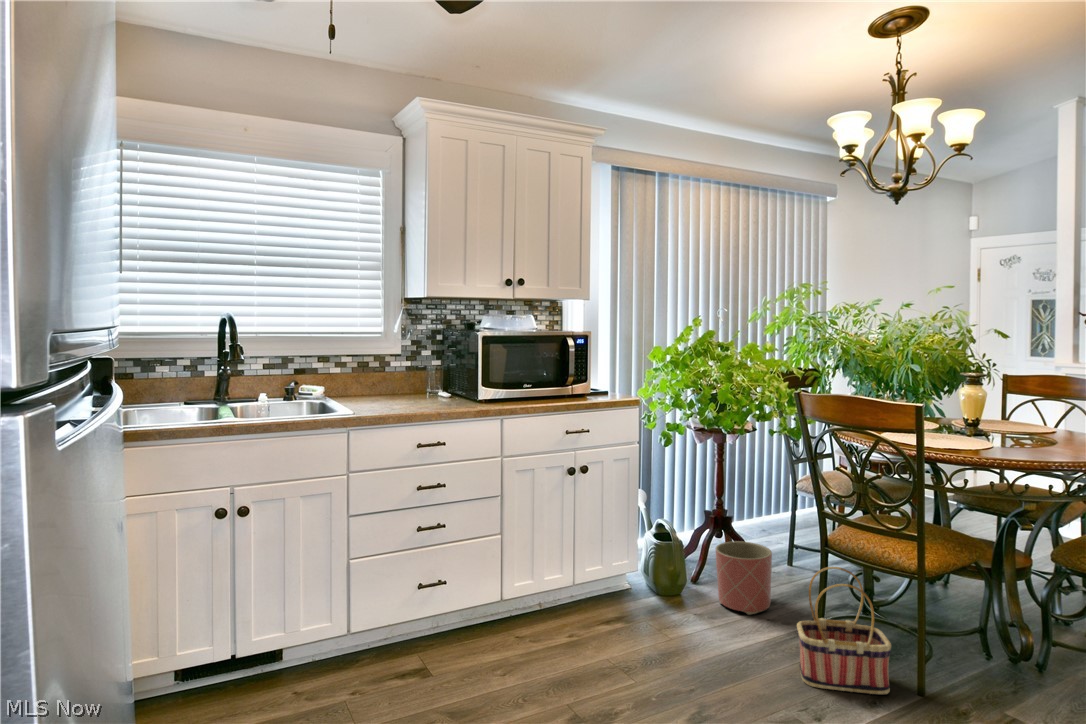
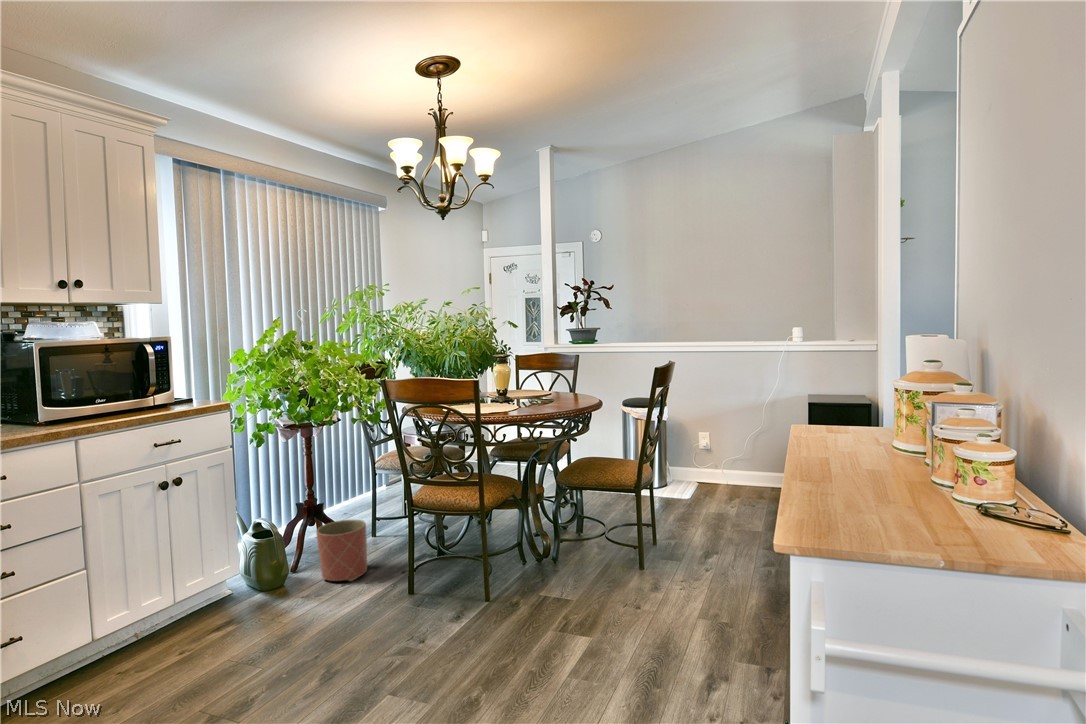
basket: present [797,567,891,694] -> none [395,518,463,615]

